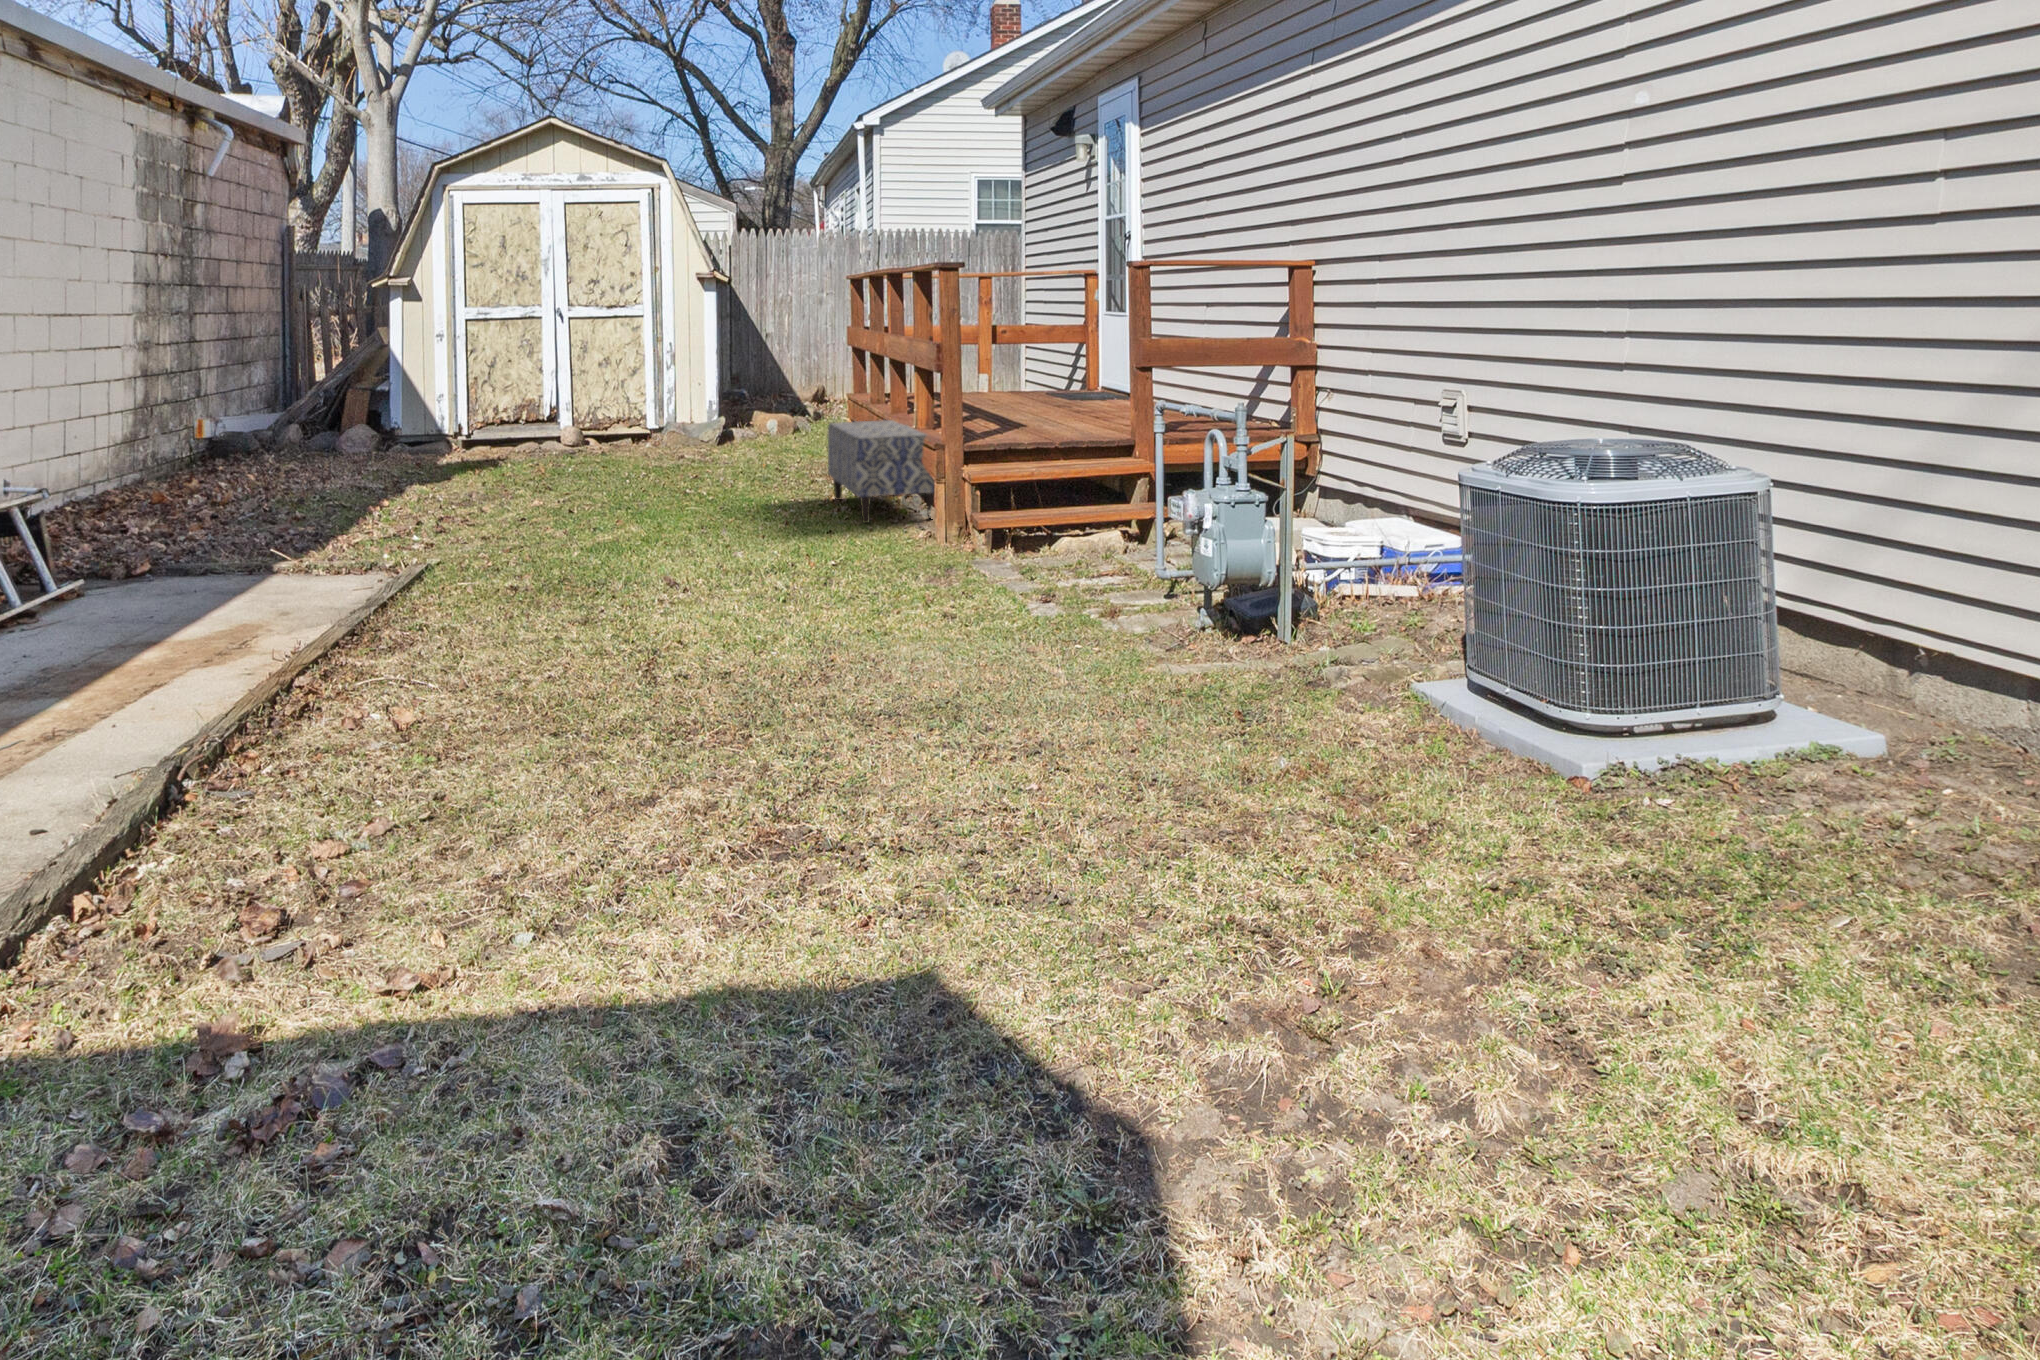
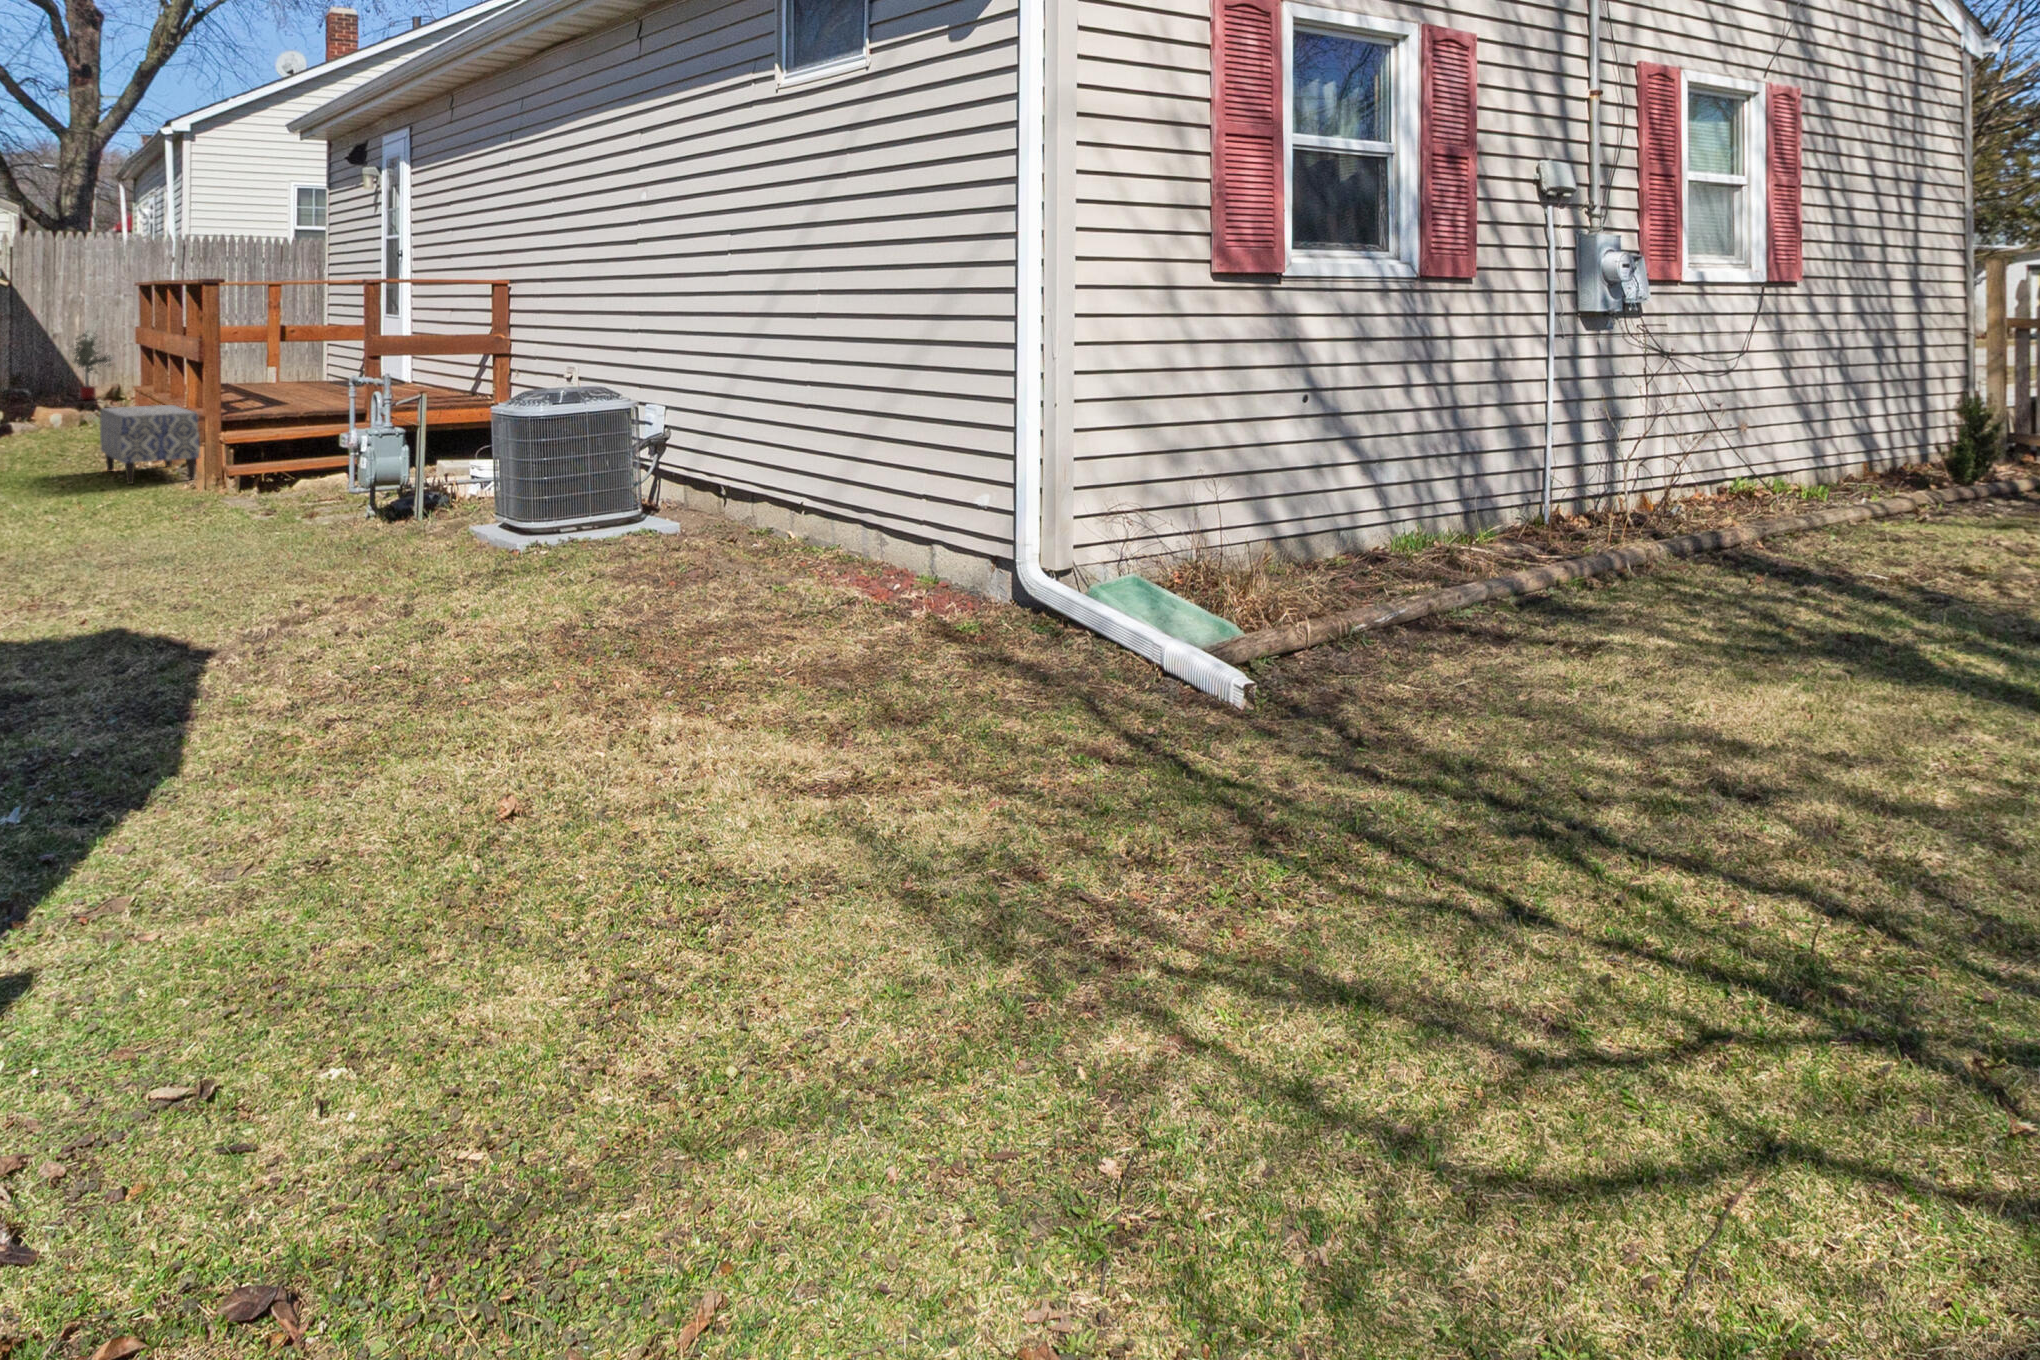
potted tree: none [778,329,817,399] -> present [73,332,112,400]

